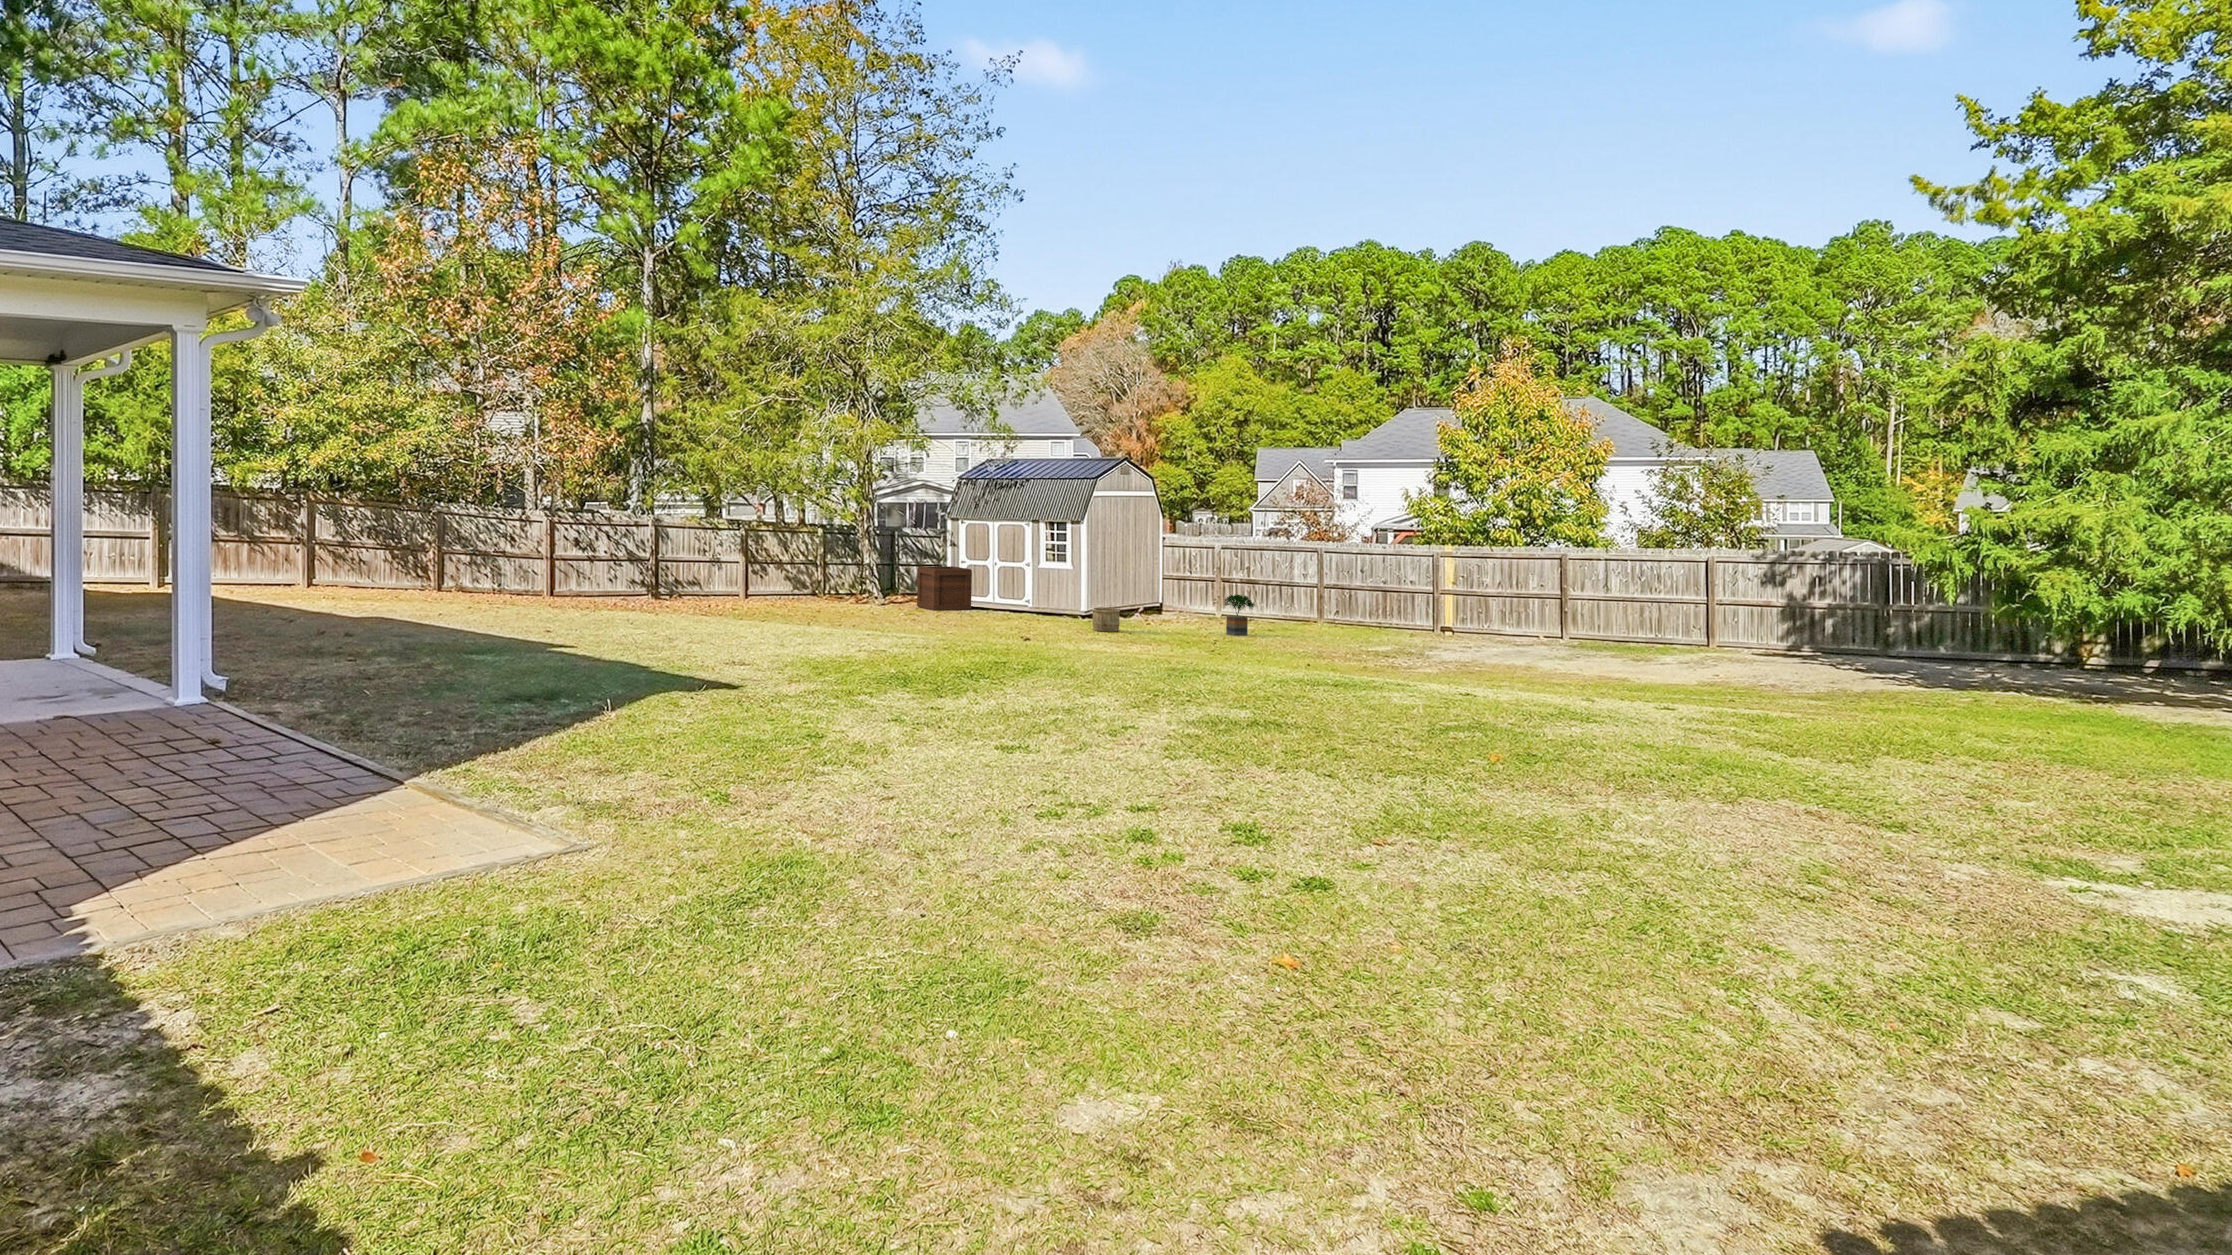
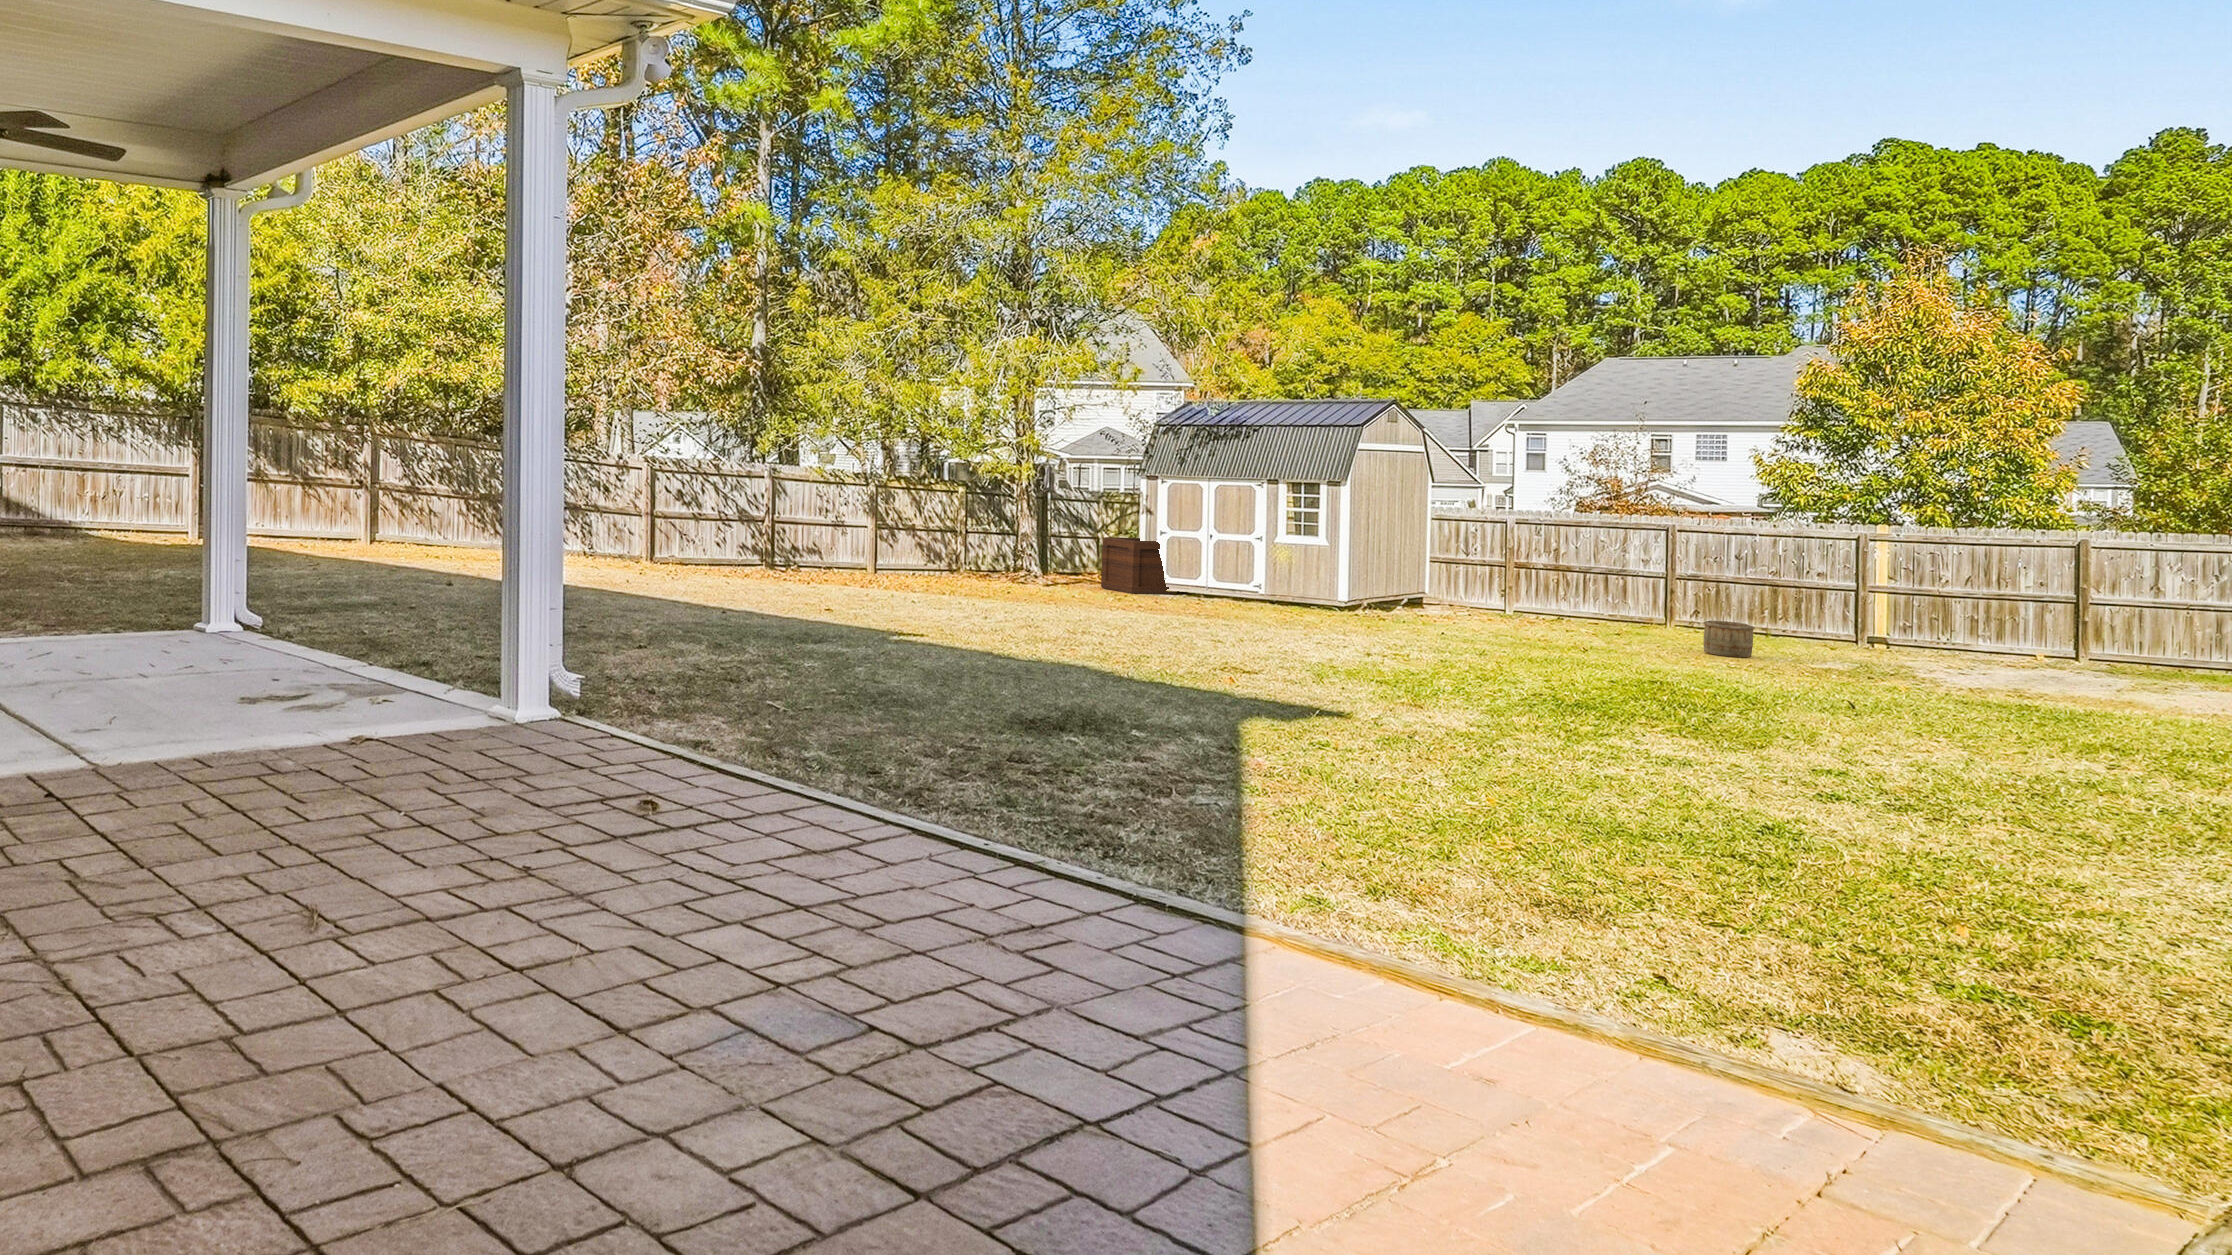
potted tree: present [1224,595,1254,636] -> none [1589,587,1642,644]
wooden bucket: present [1092,607,1120,632] -> present [1703,620,1755,657]

